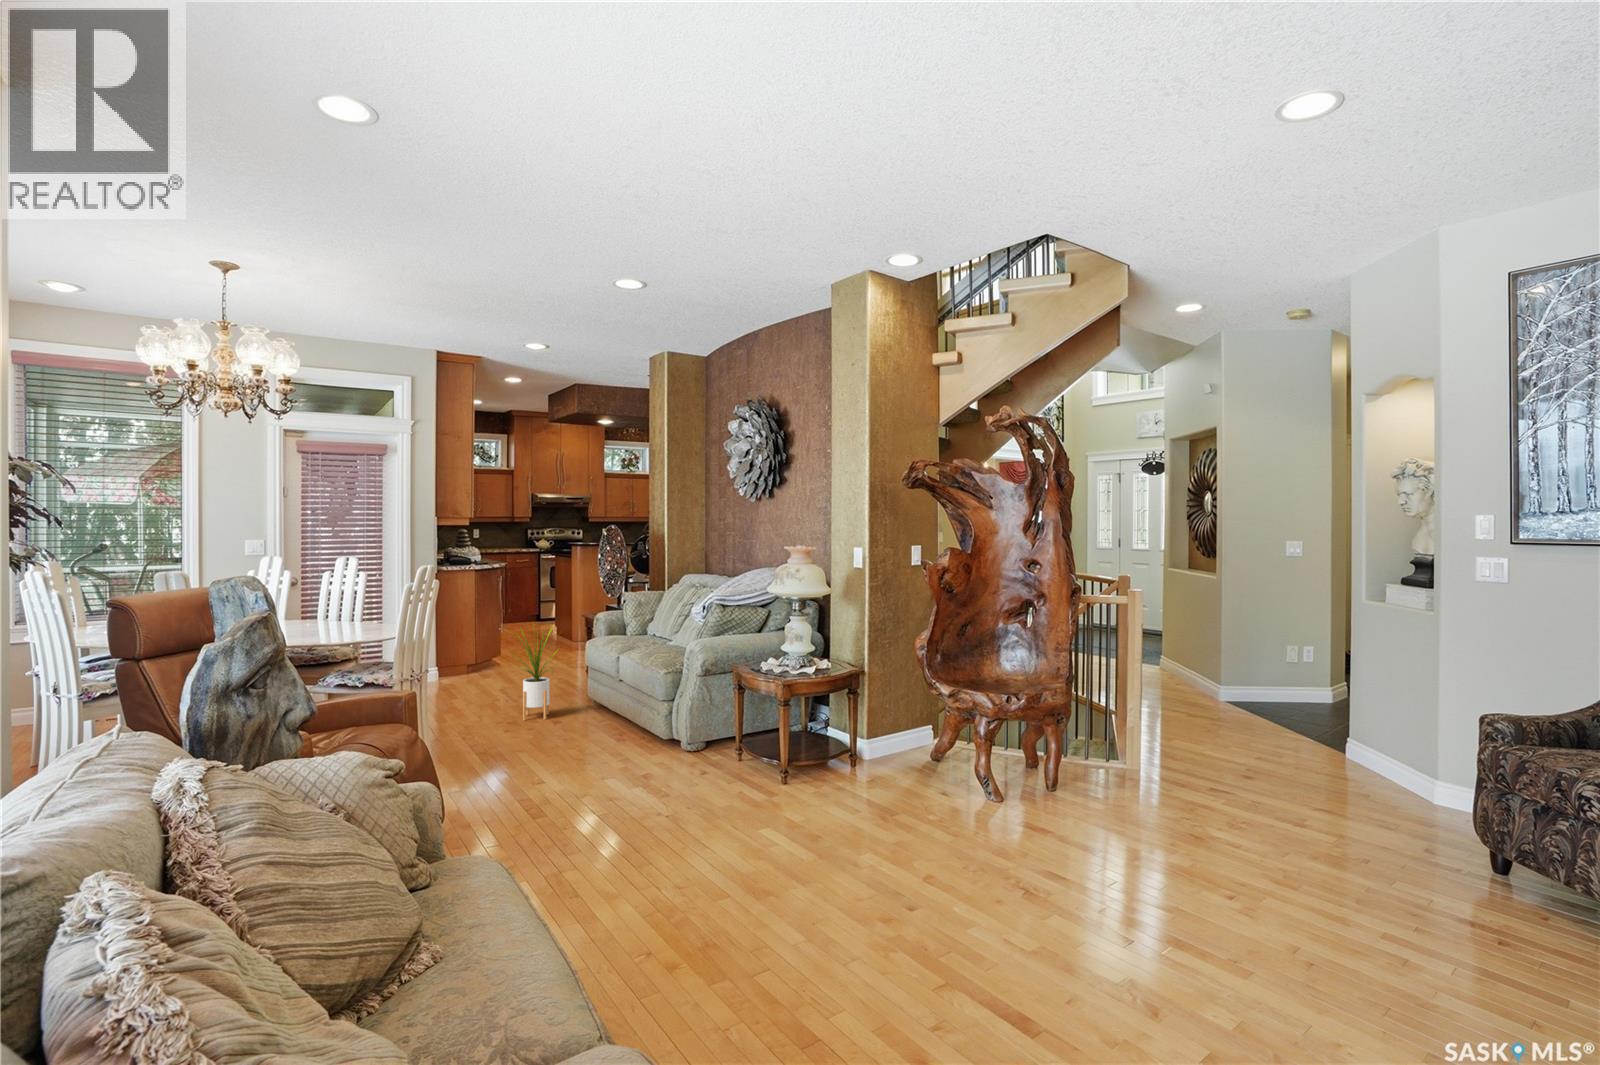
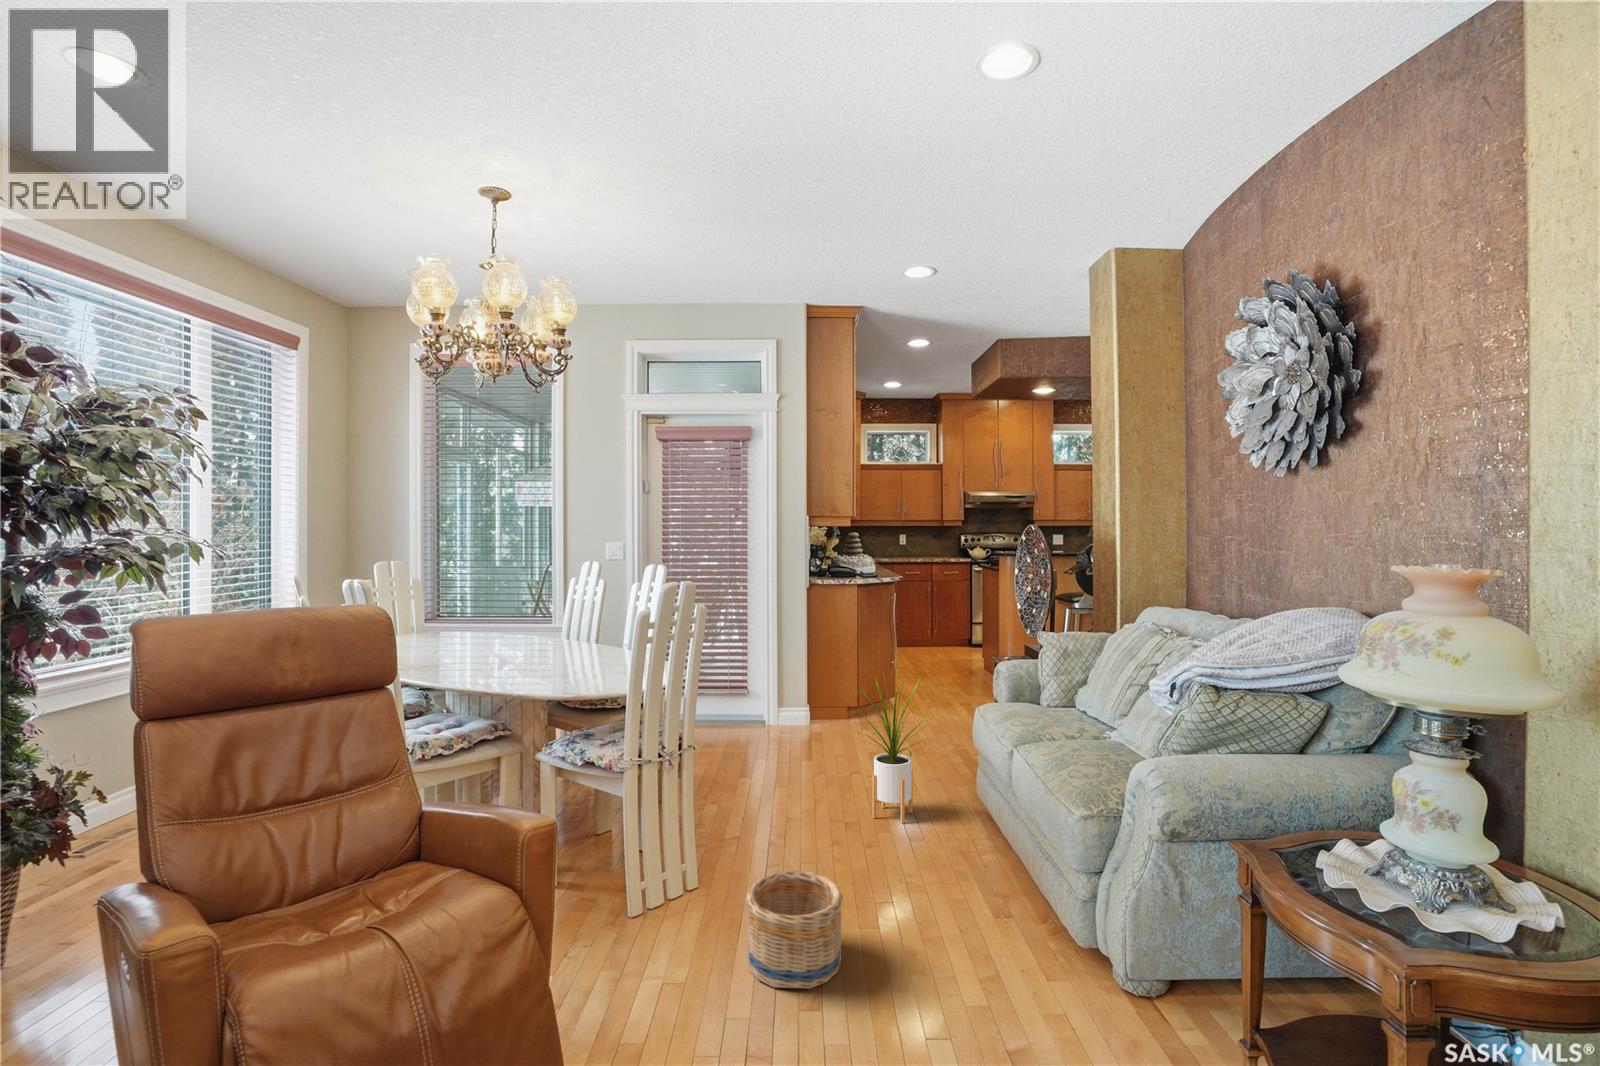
basket: none [488,728,547,784] -> present [746,871,843,988]

